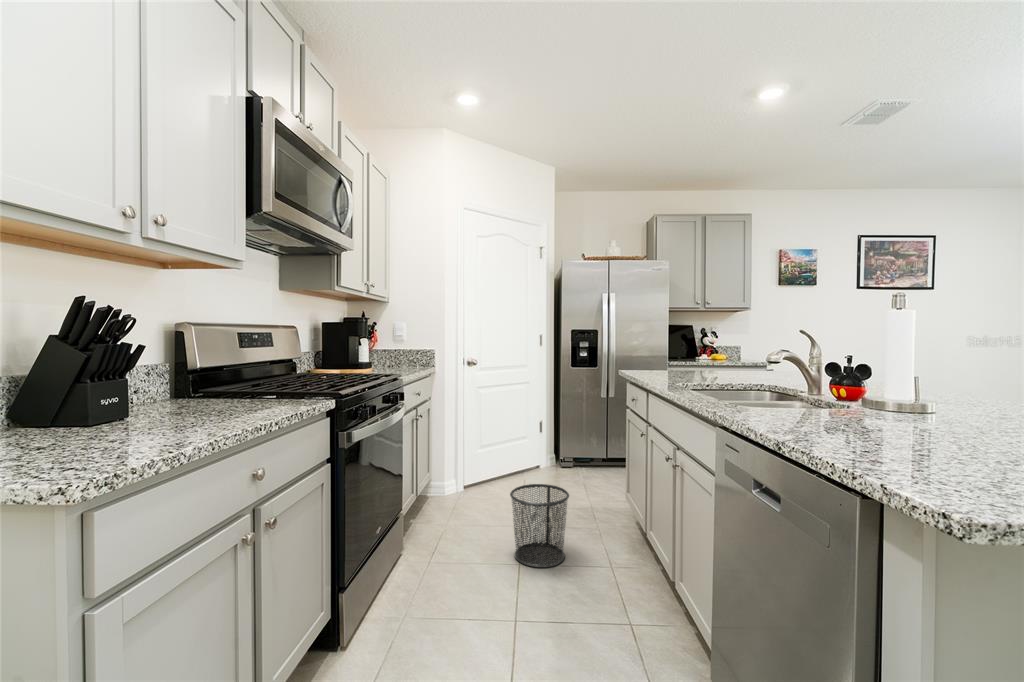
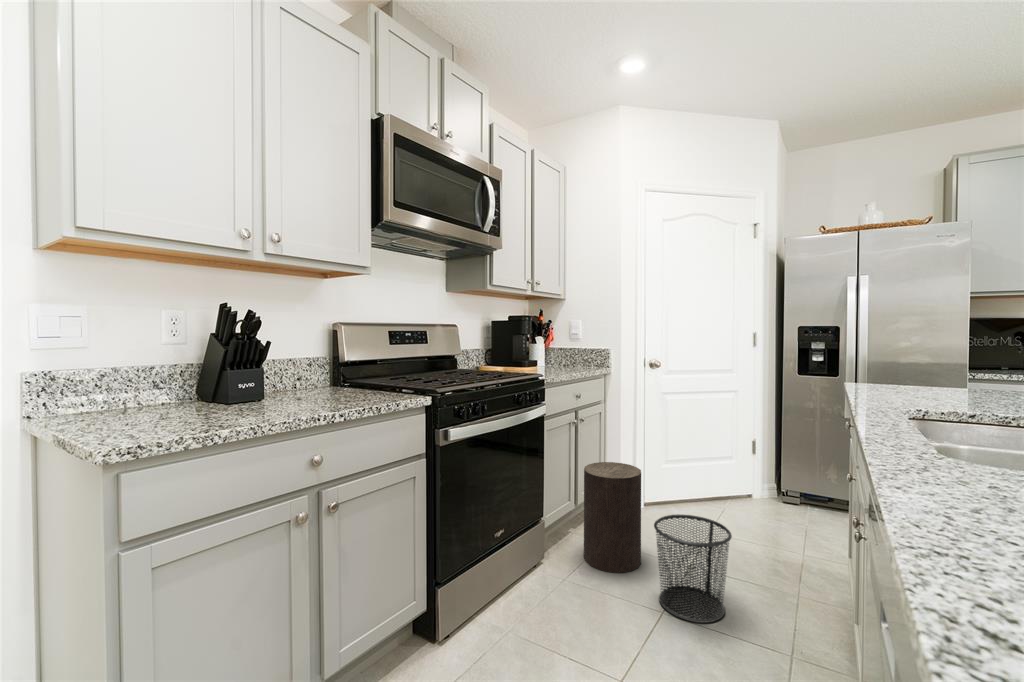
stool: none [437,451,488,549] -> present [584,462,641,573]

